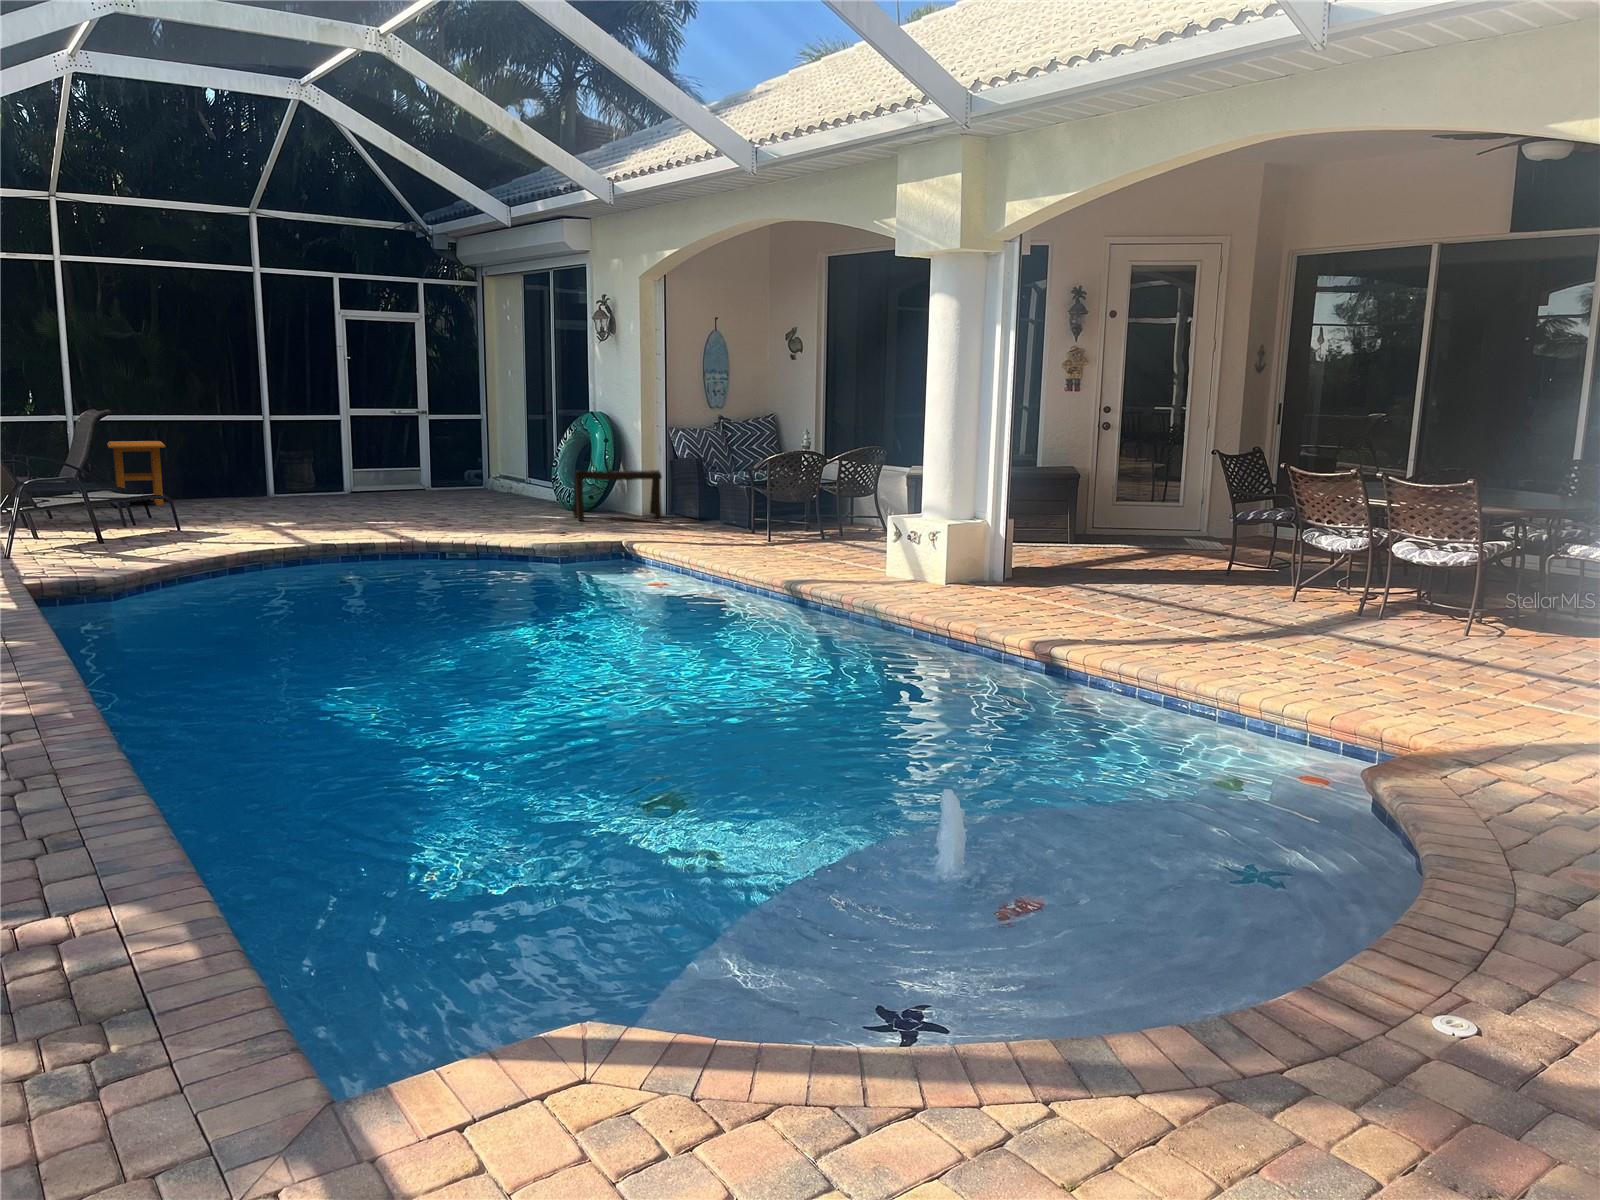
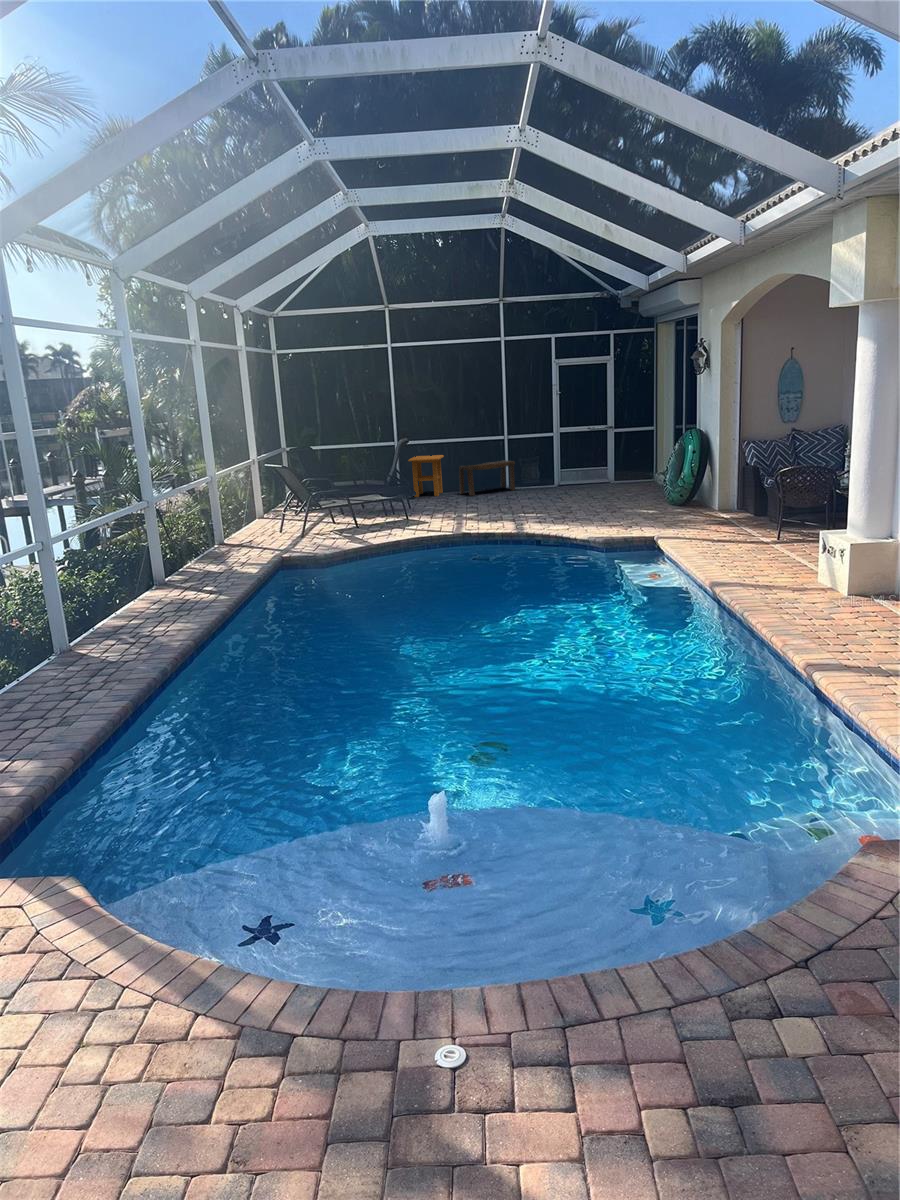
bench: present [573,470,662,521] -> present [459,460,515,496]

